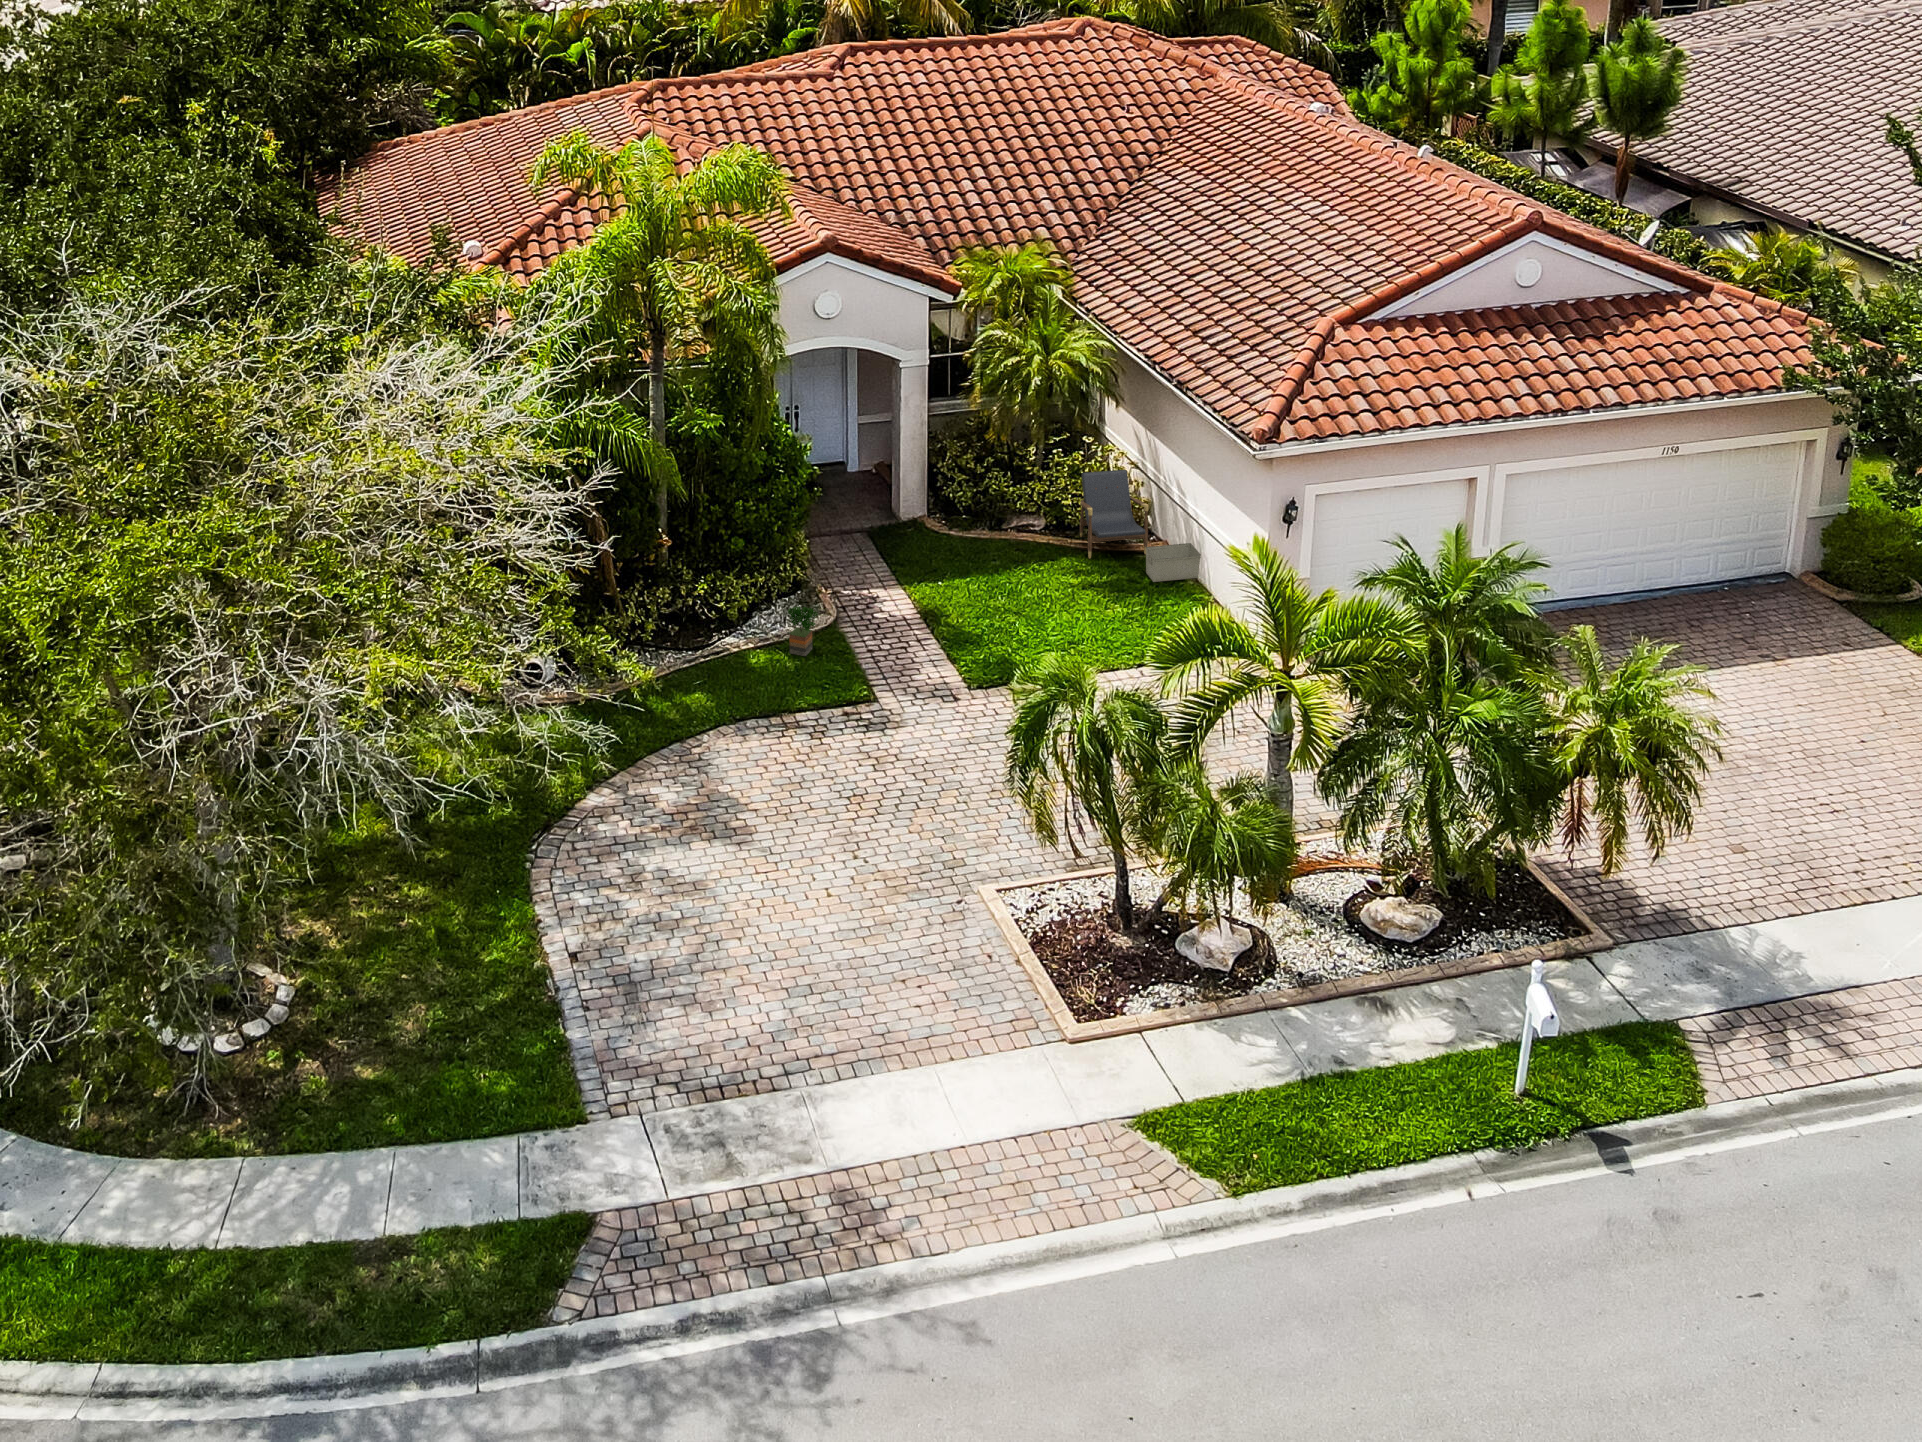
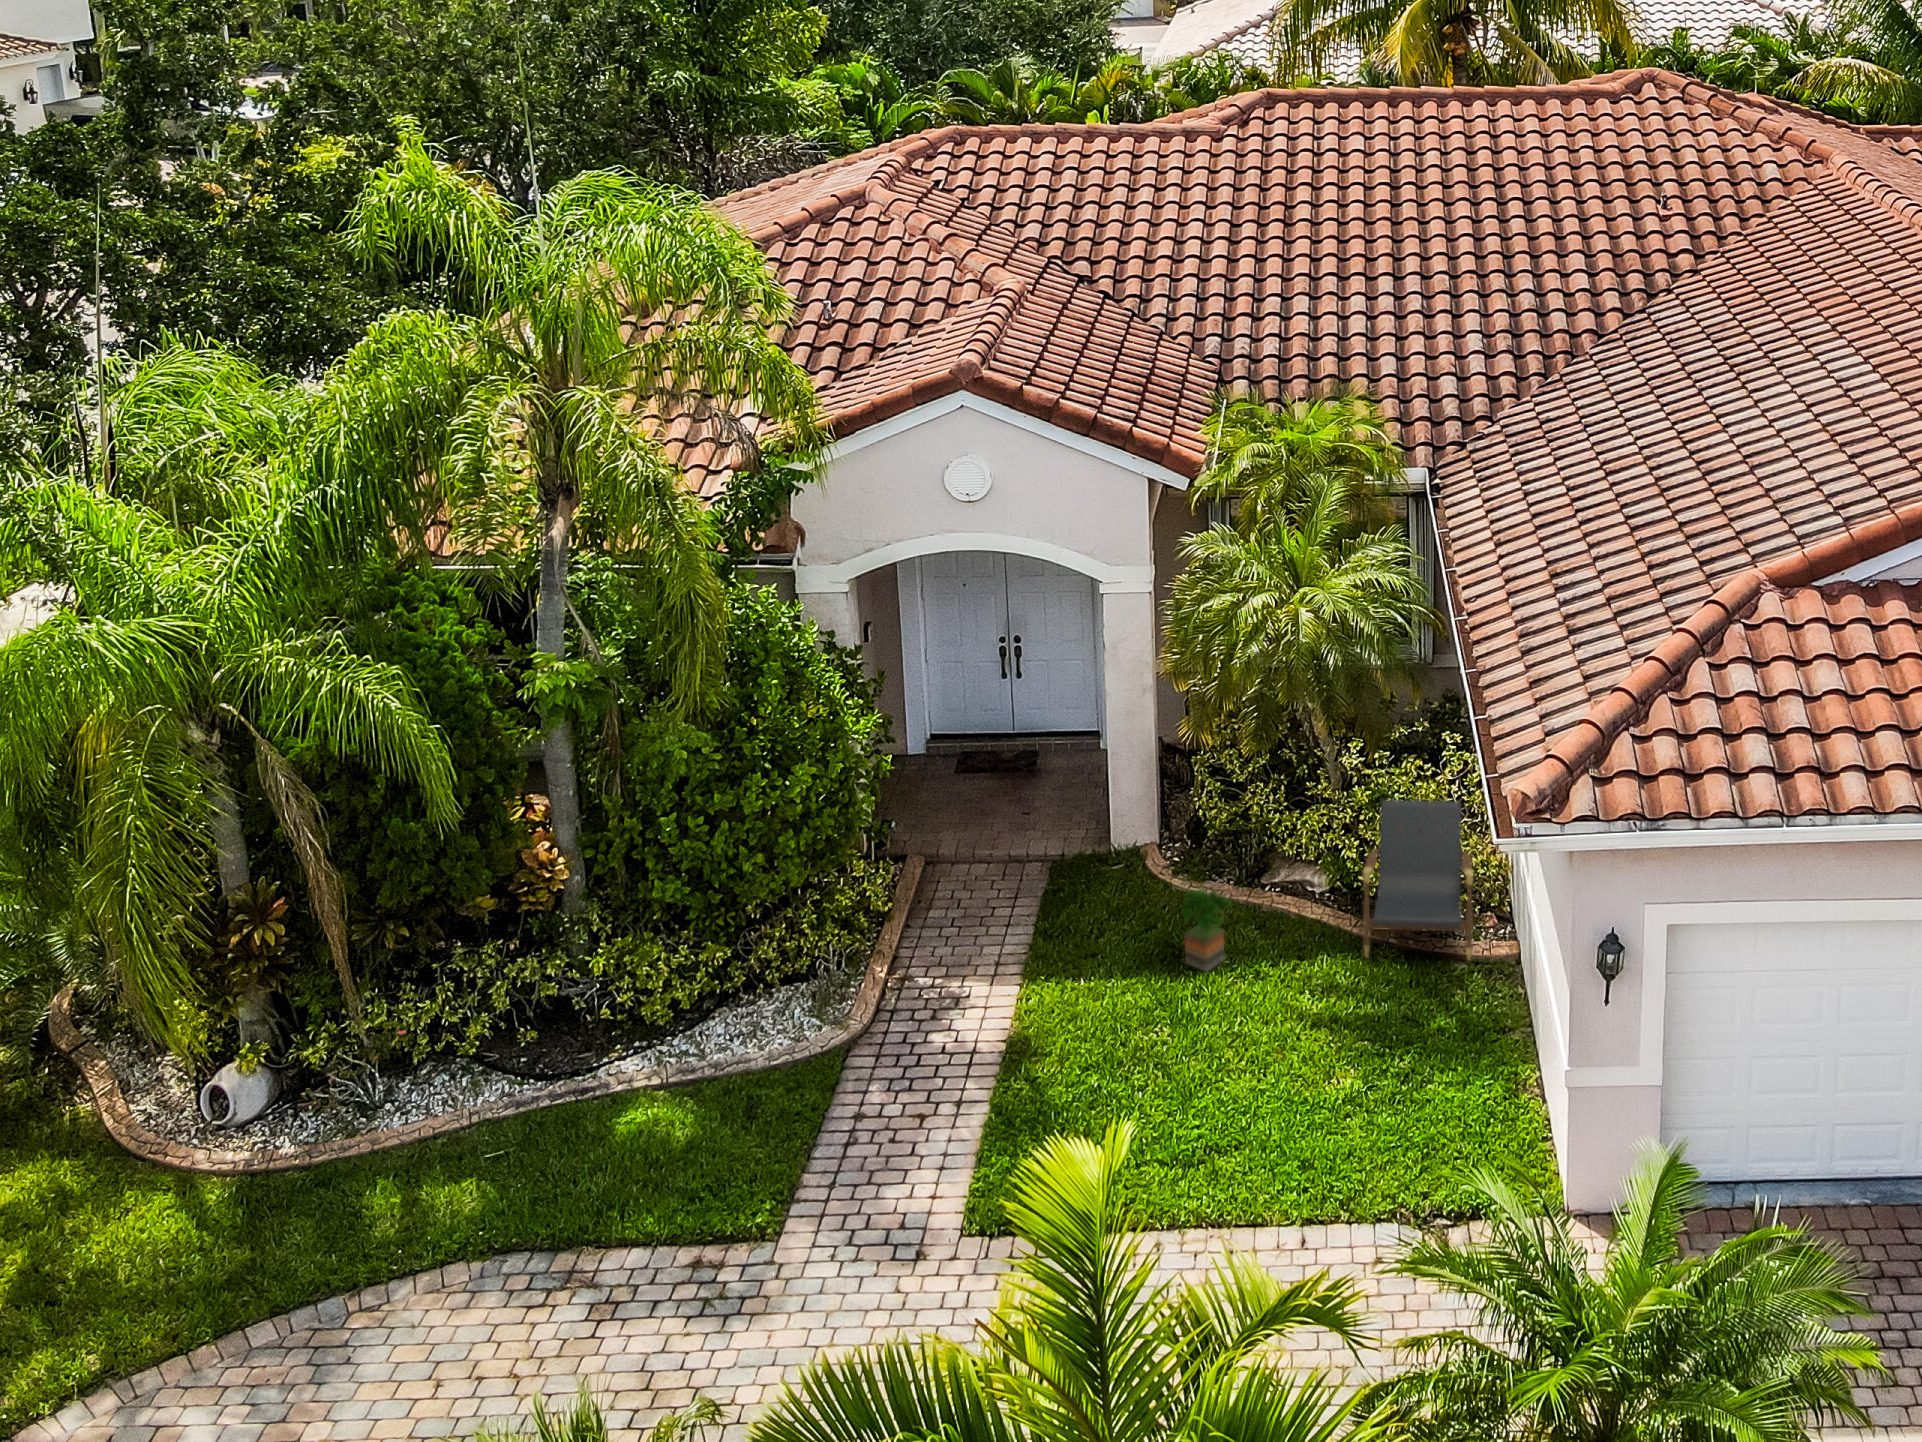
storage bin: present [1146,543,1201,582] -> none [1443,955,1533,1025]
potted tree: present [788,606,817,656] -> present [1182,889,1231,972]

